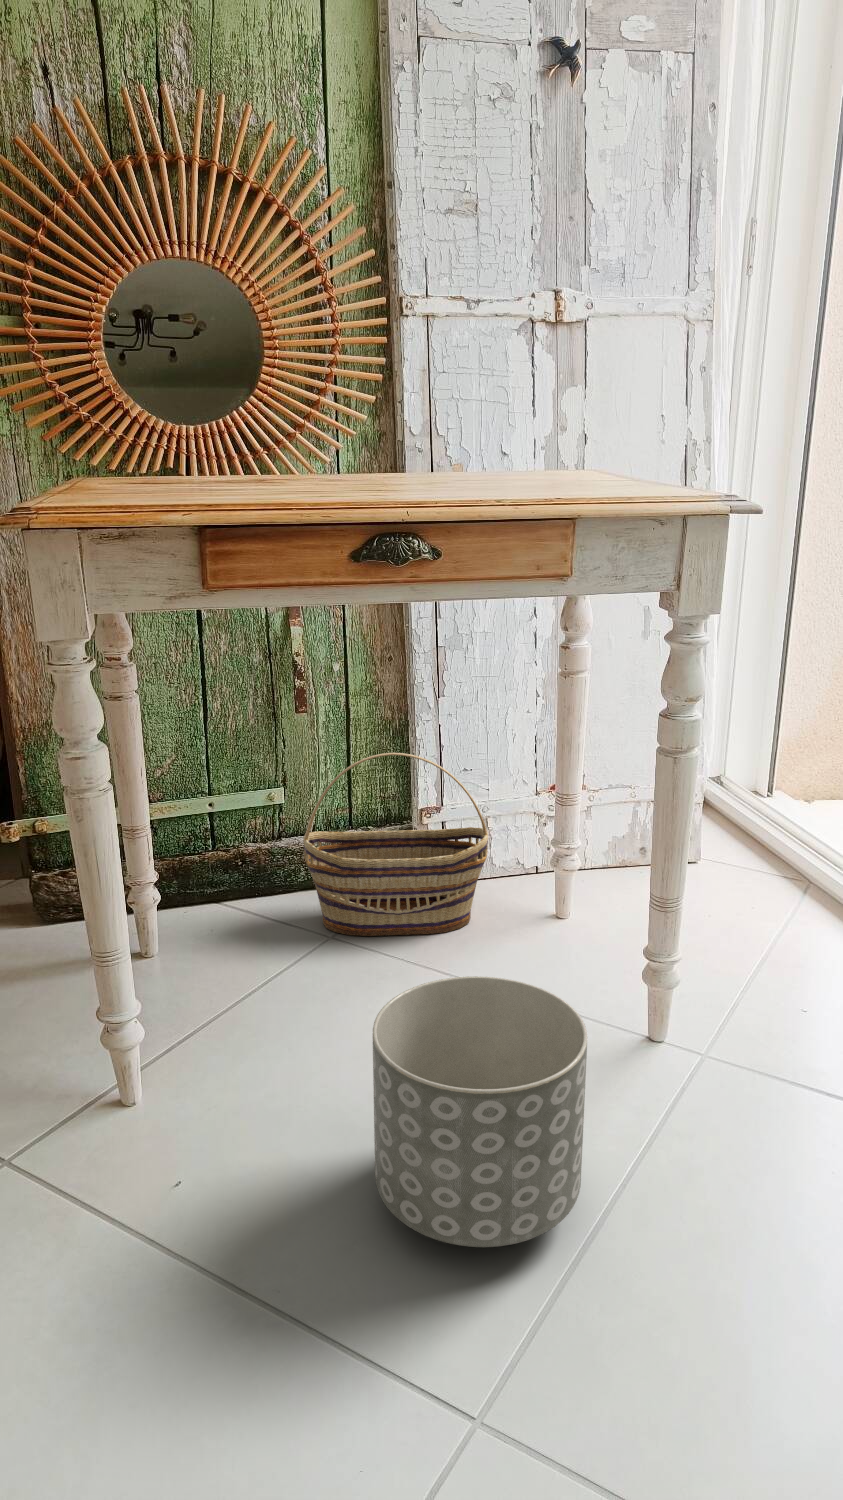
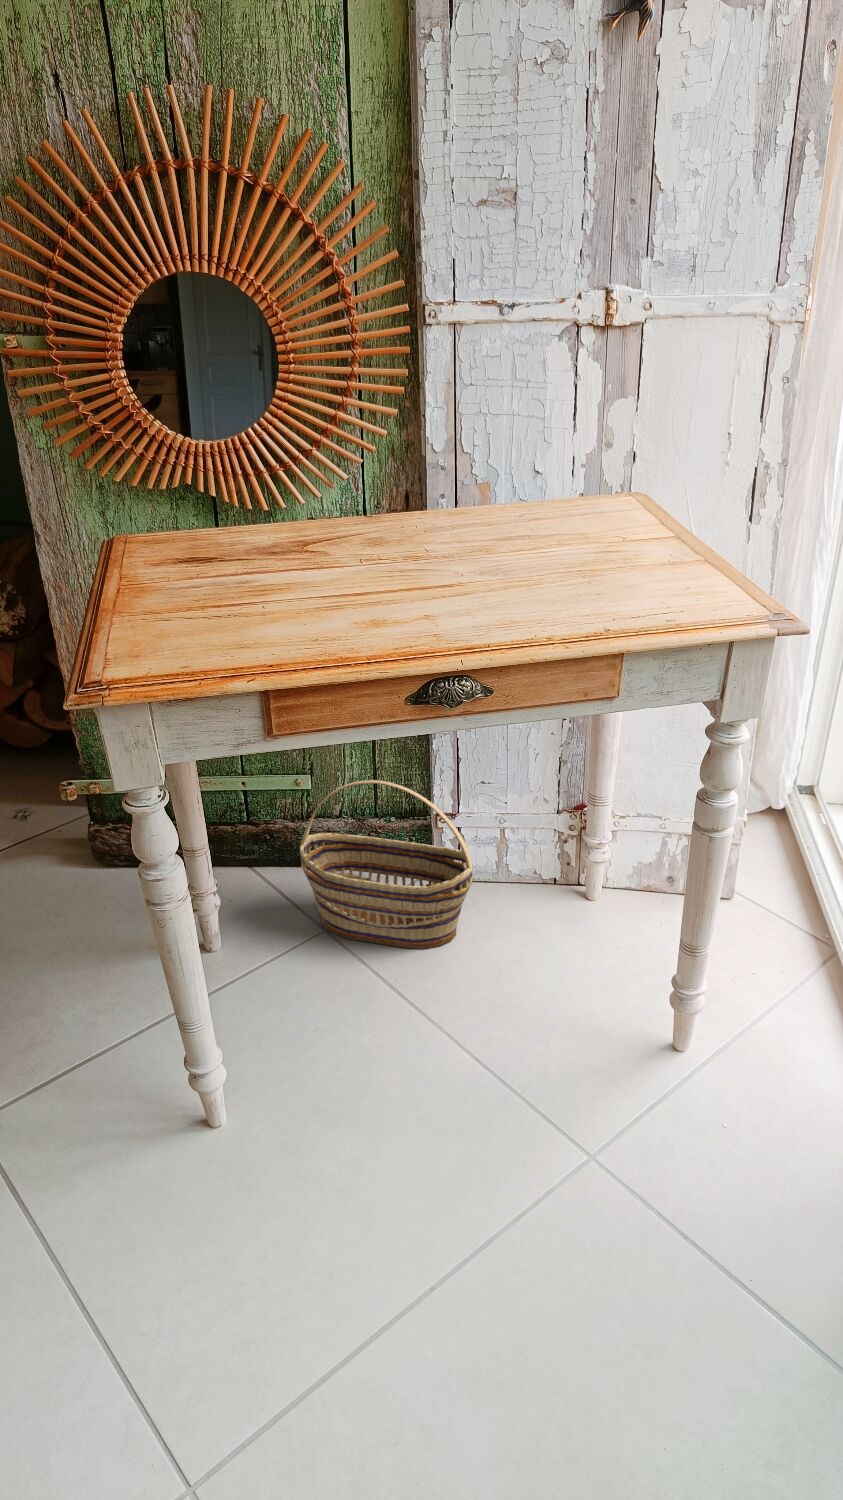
planter: present [373,976,587,1247] -> none [167,1083,367,1341]

